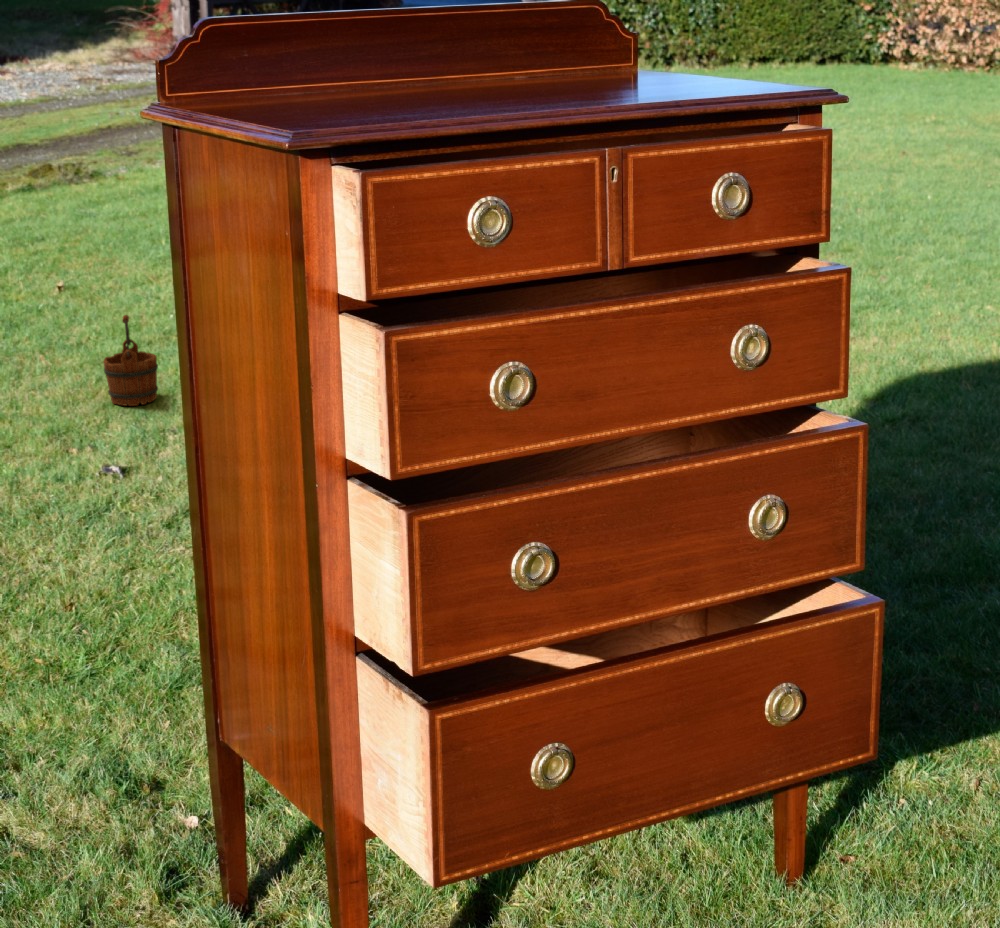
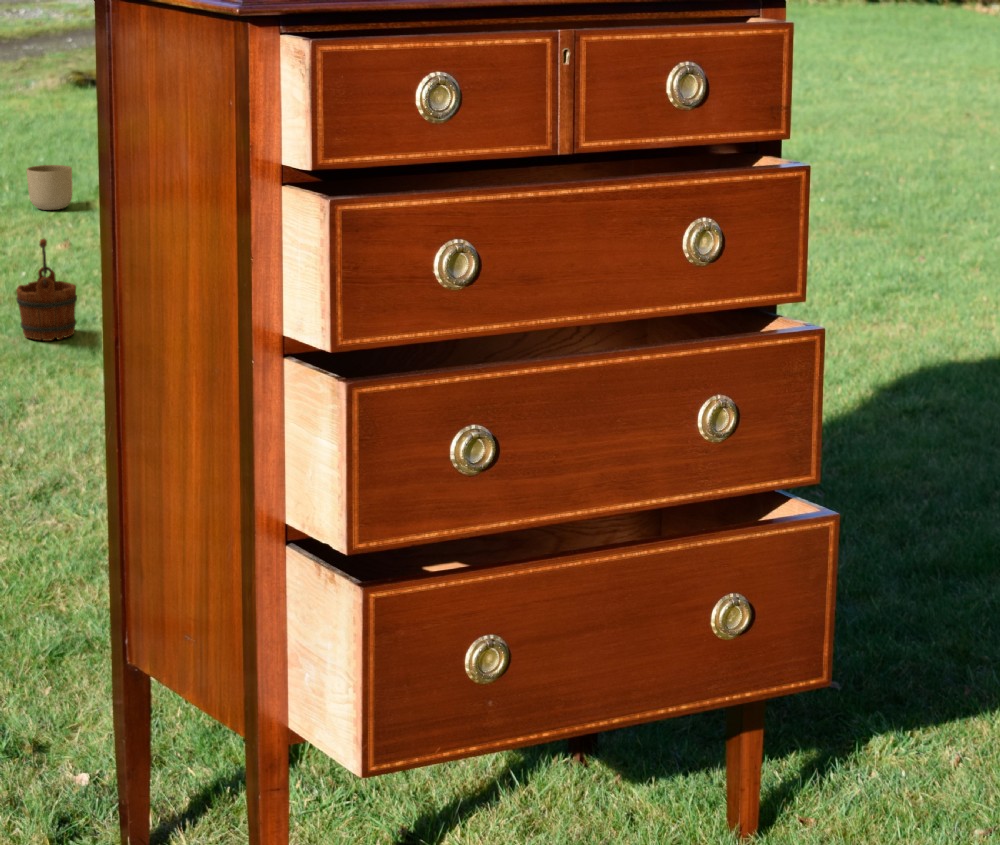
planter: none [112,241,153,281] -> present [27,165,73,210]

